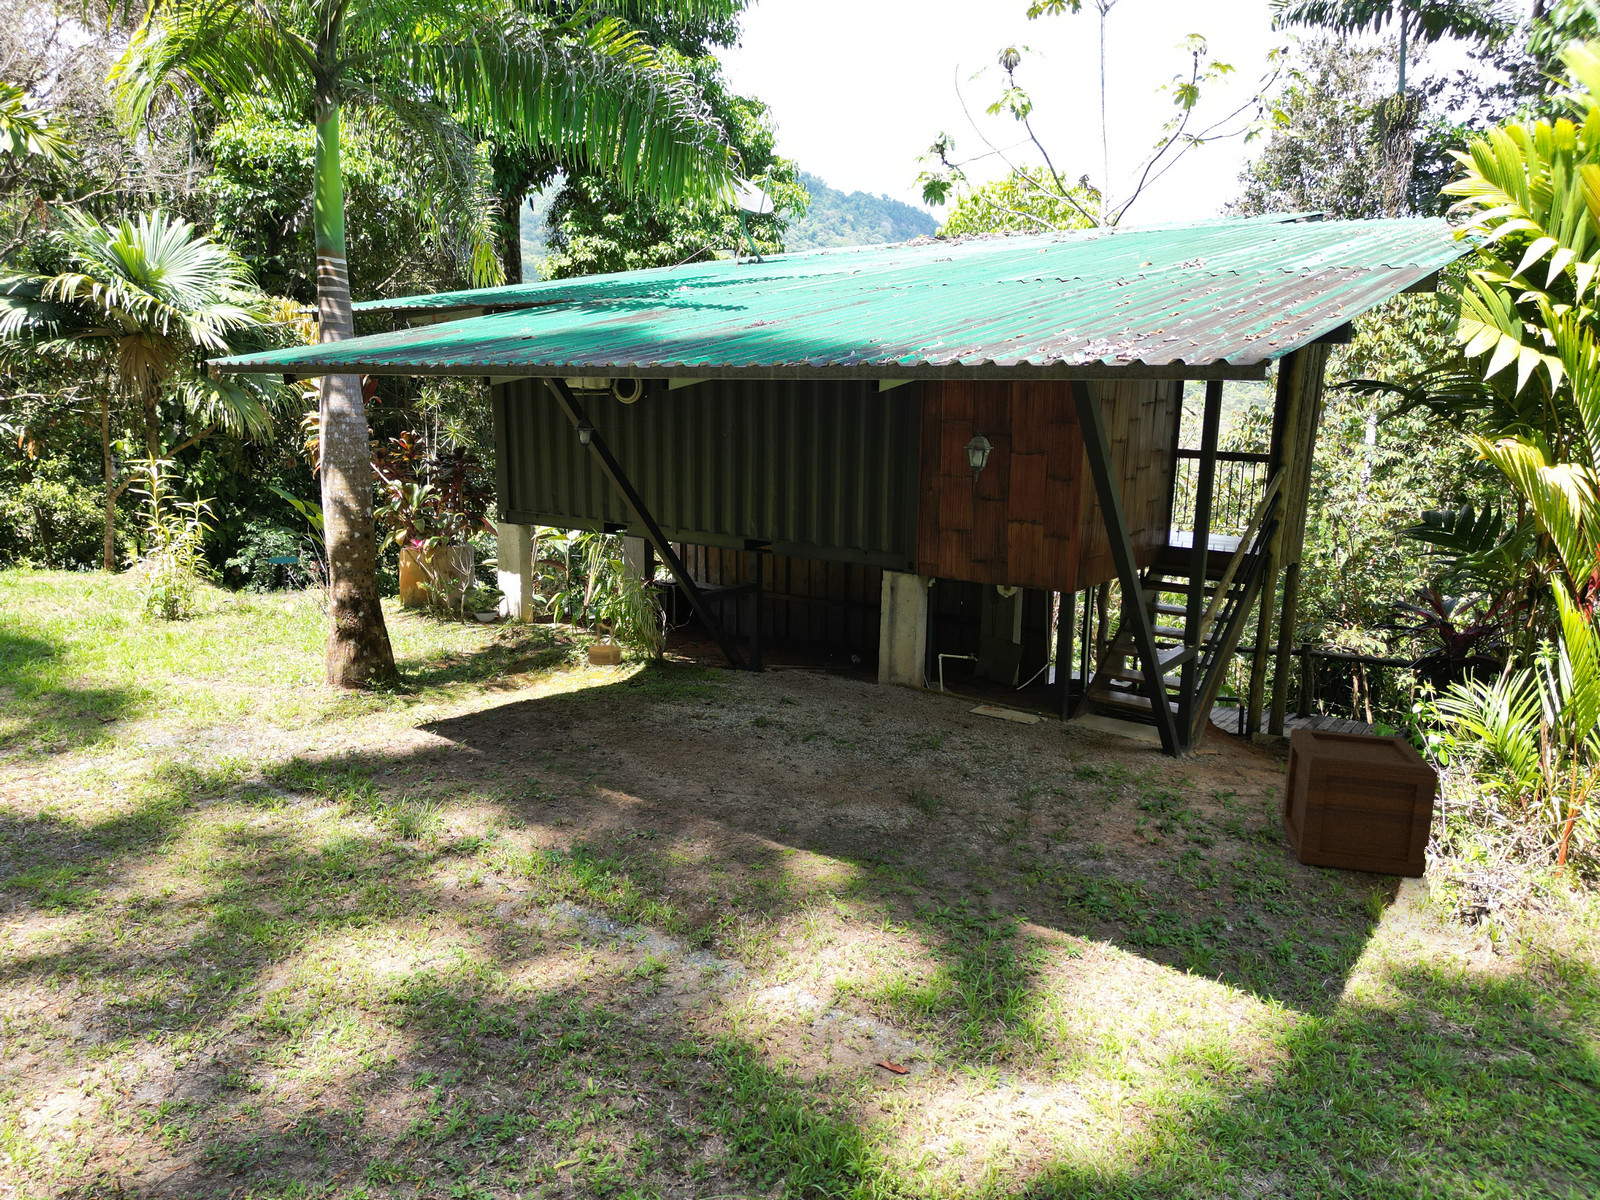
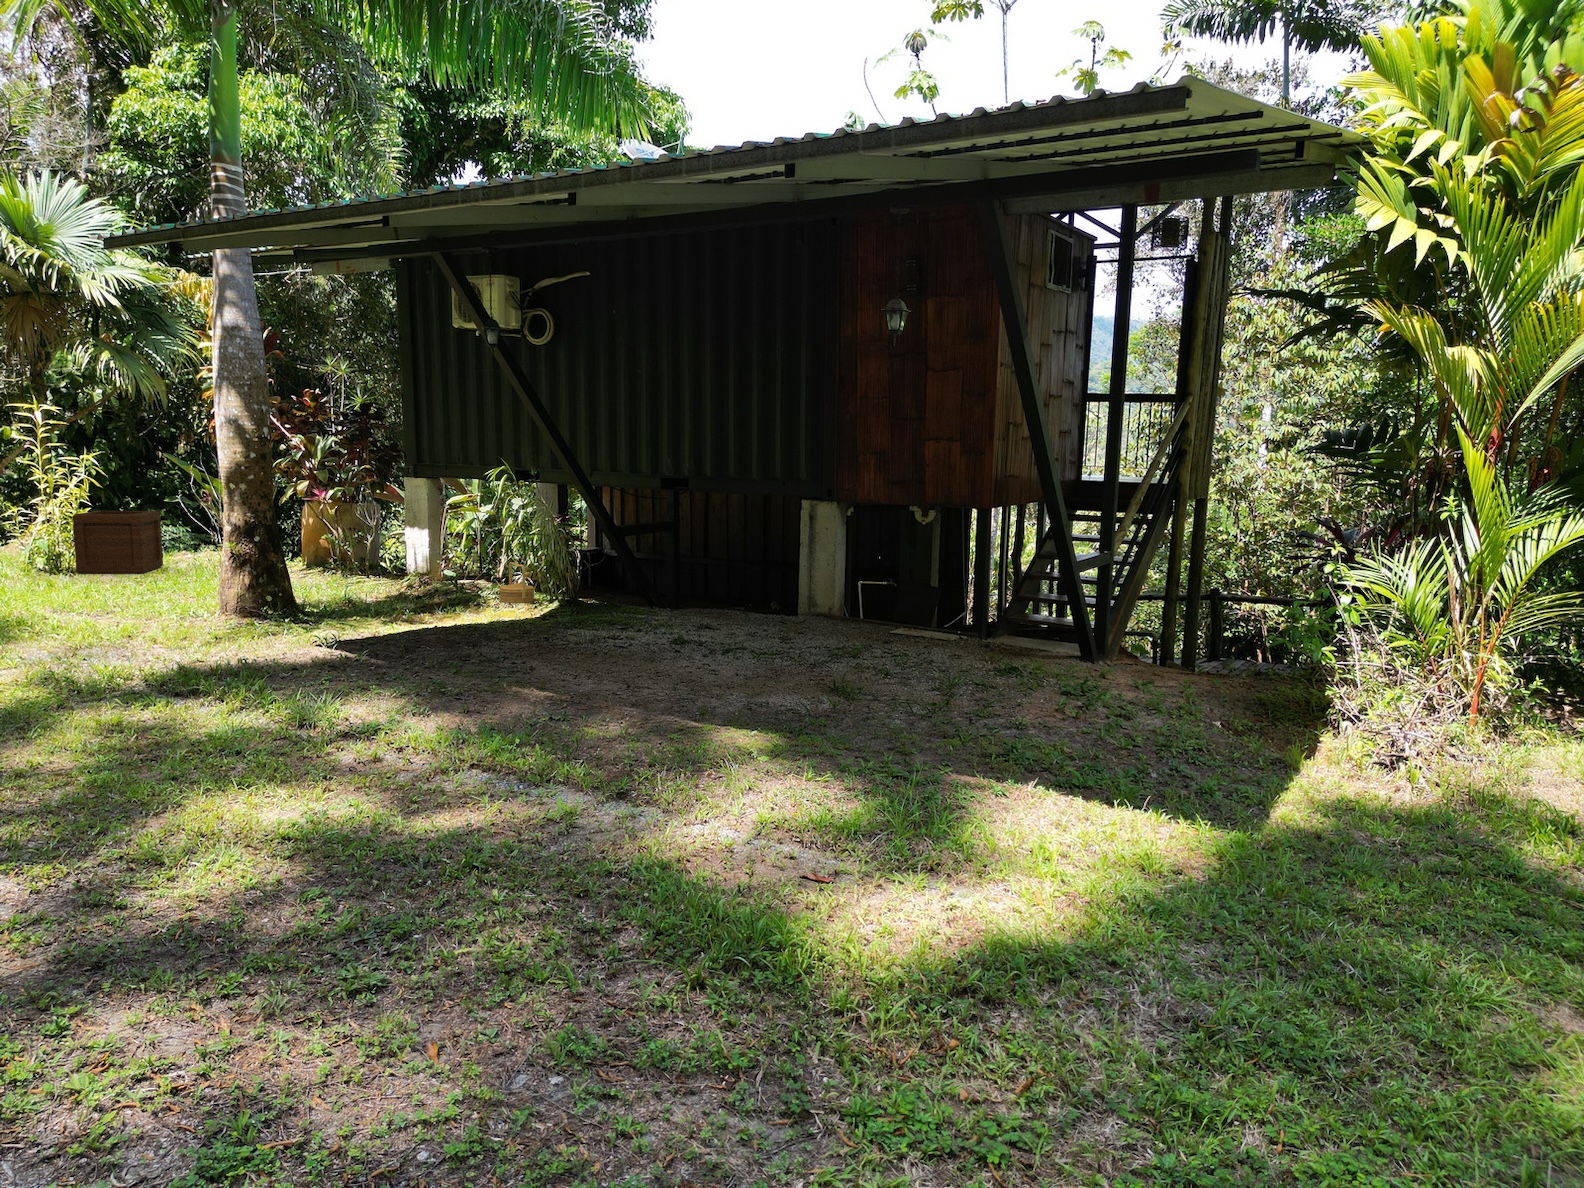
stool: present [268,556,302,594] -> none [164,517,201,554]
potted plant: present [461,586,506,622] -> none [368,537,415,574]
wooden crate: present [1282,728,1438,878] -> present [73,511,163,574]

